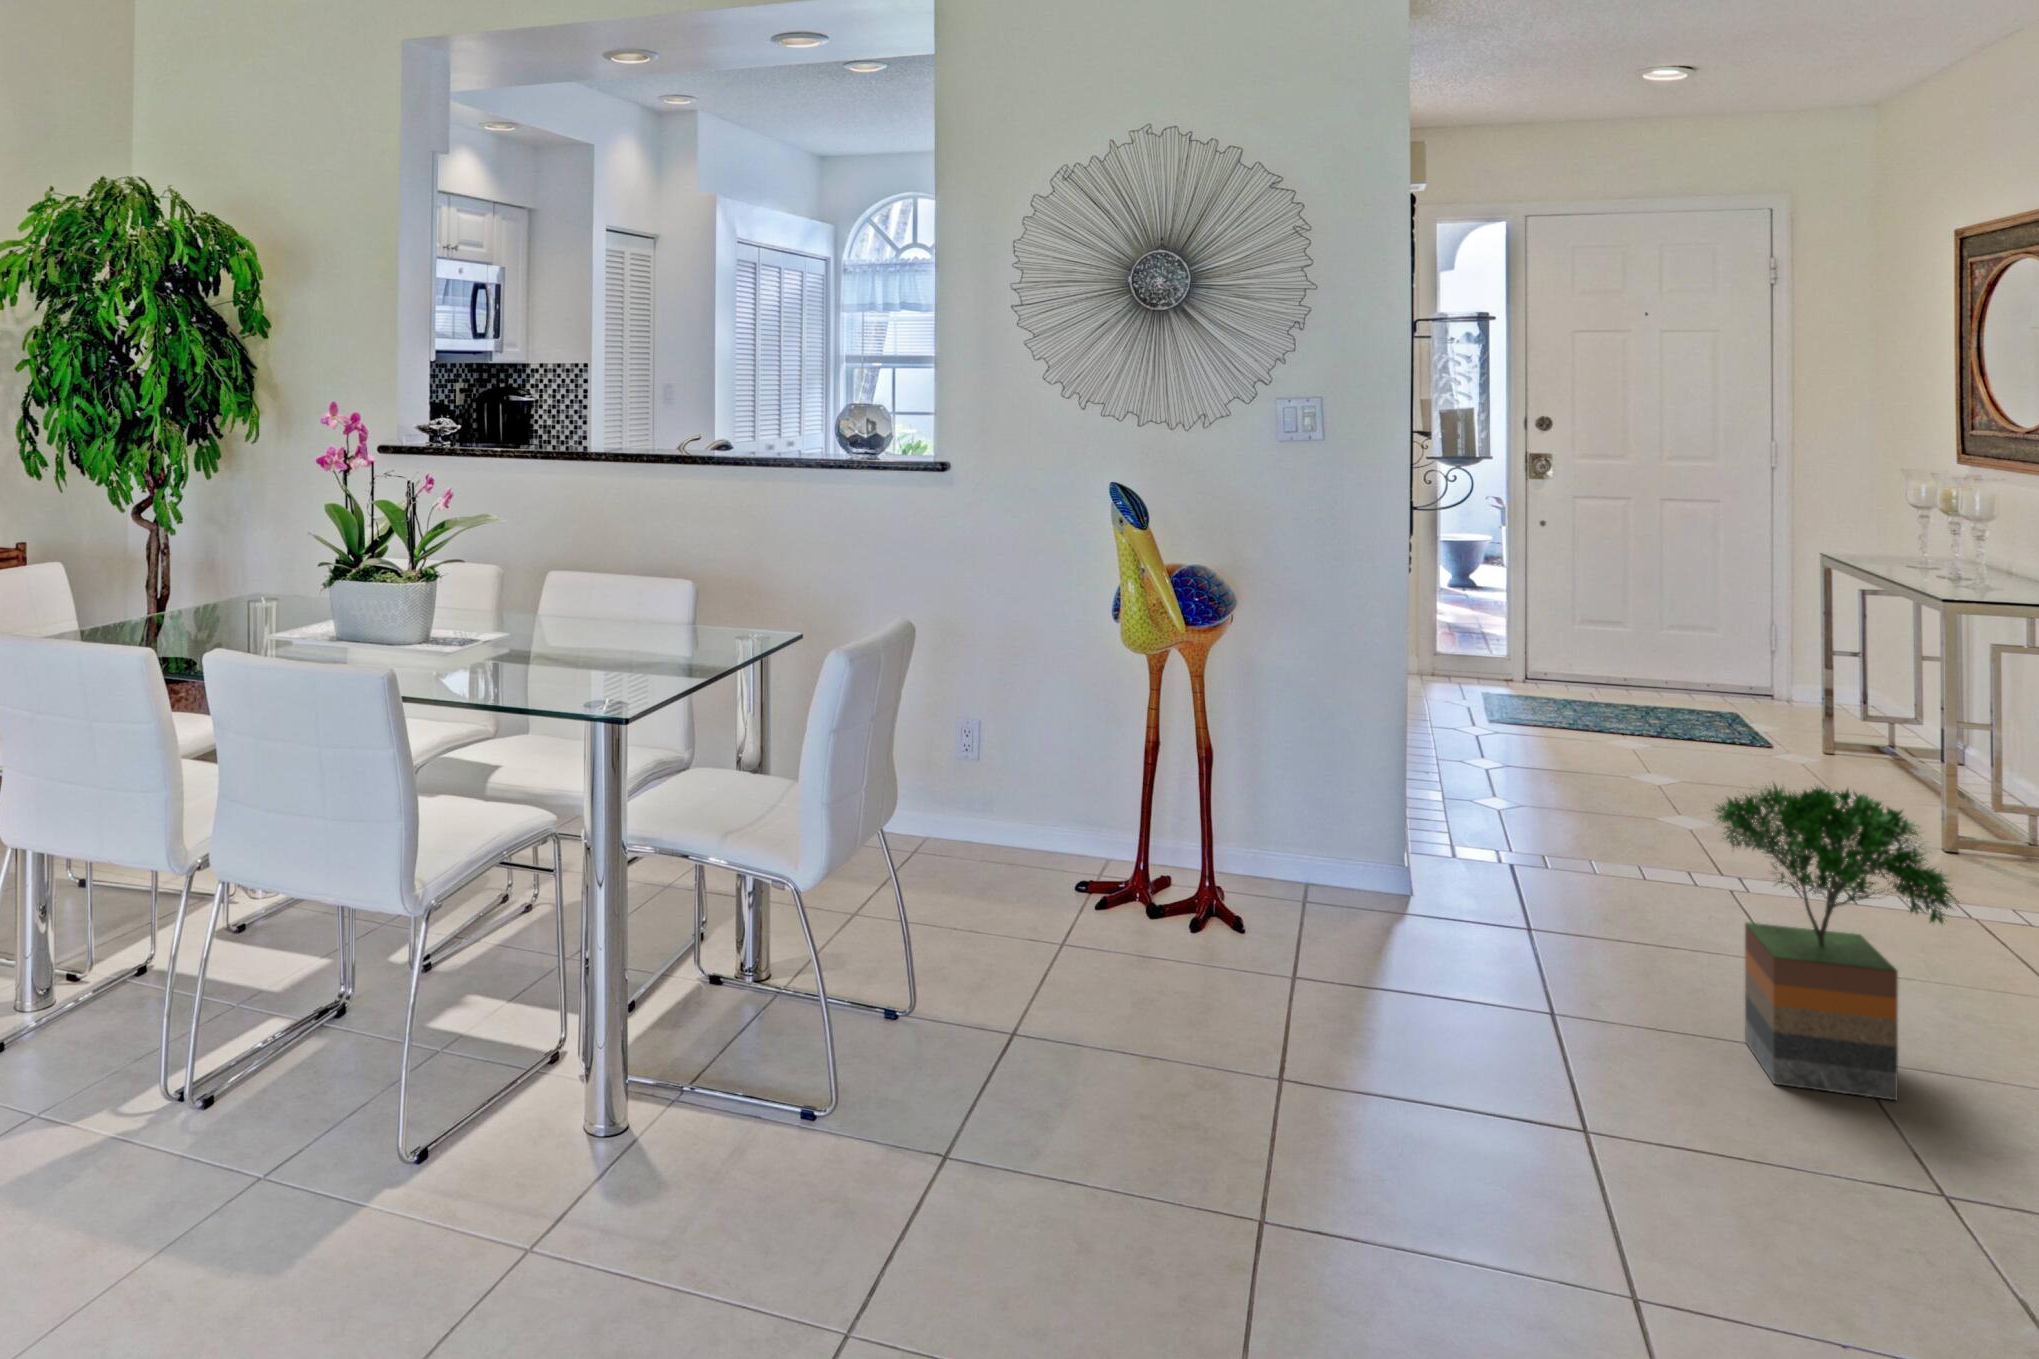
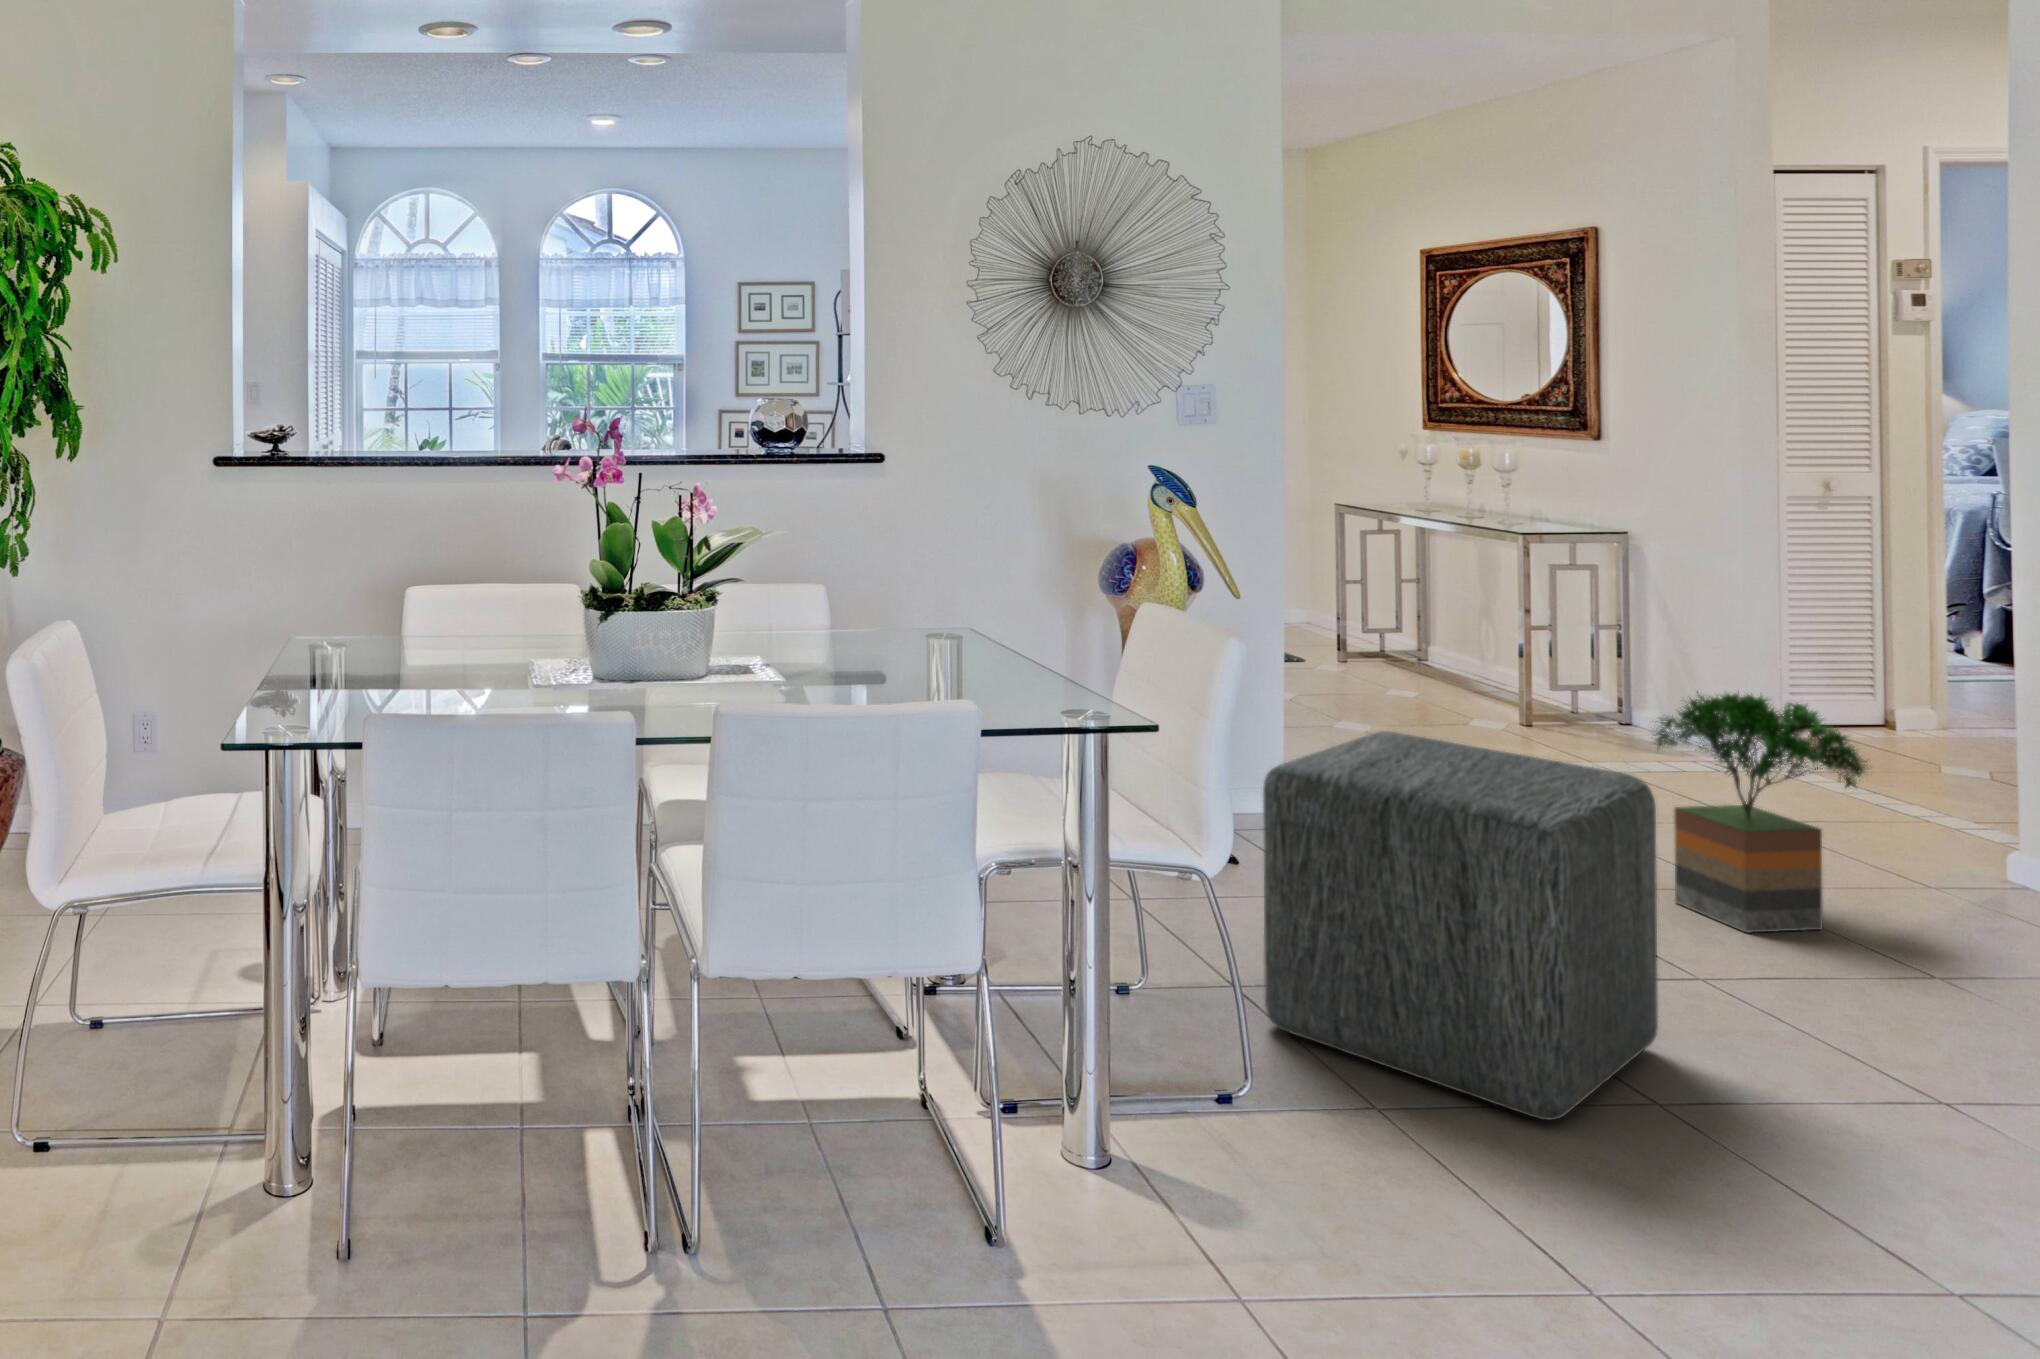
ottoman: none [983,772,1378,1182] -> present [1263,731,1658,1120]

